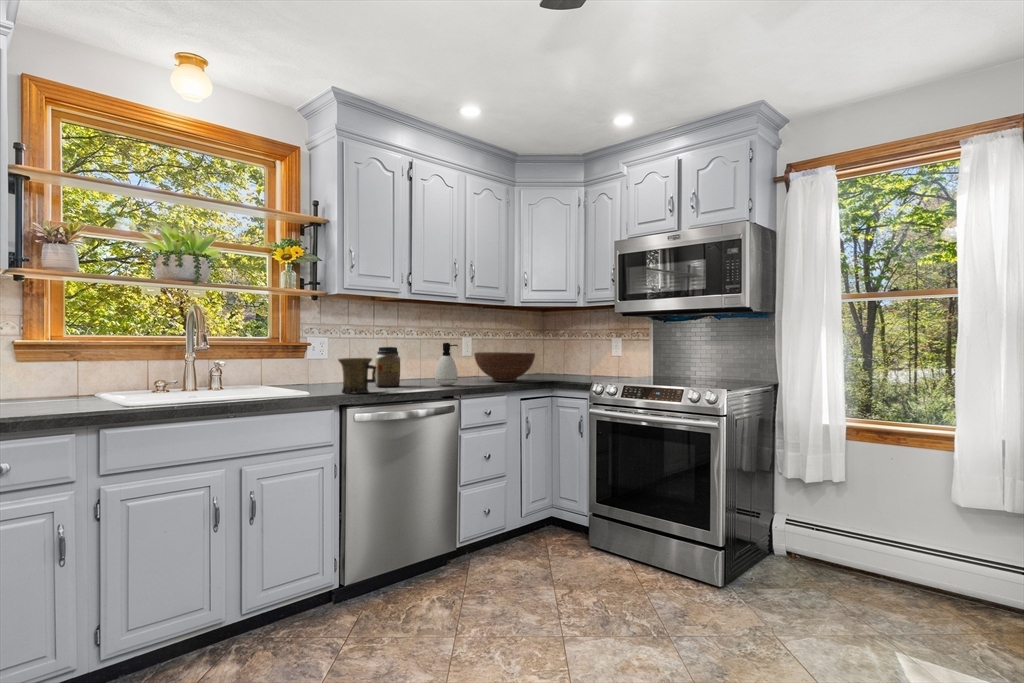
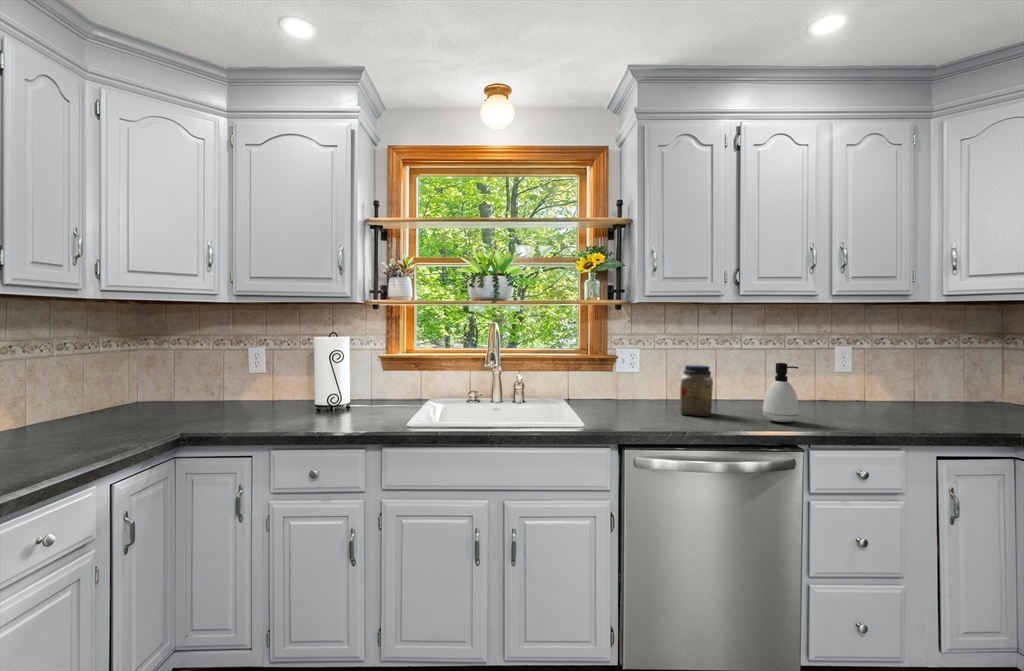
fruit bowl: present [474,352,535,382] -> none [841,372,961,422]
mug: present [338,358,377,394] -> none [613,382,657,428]

